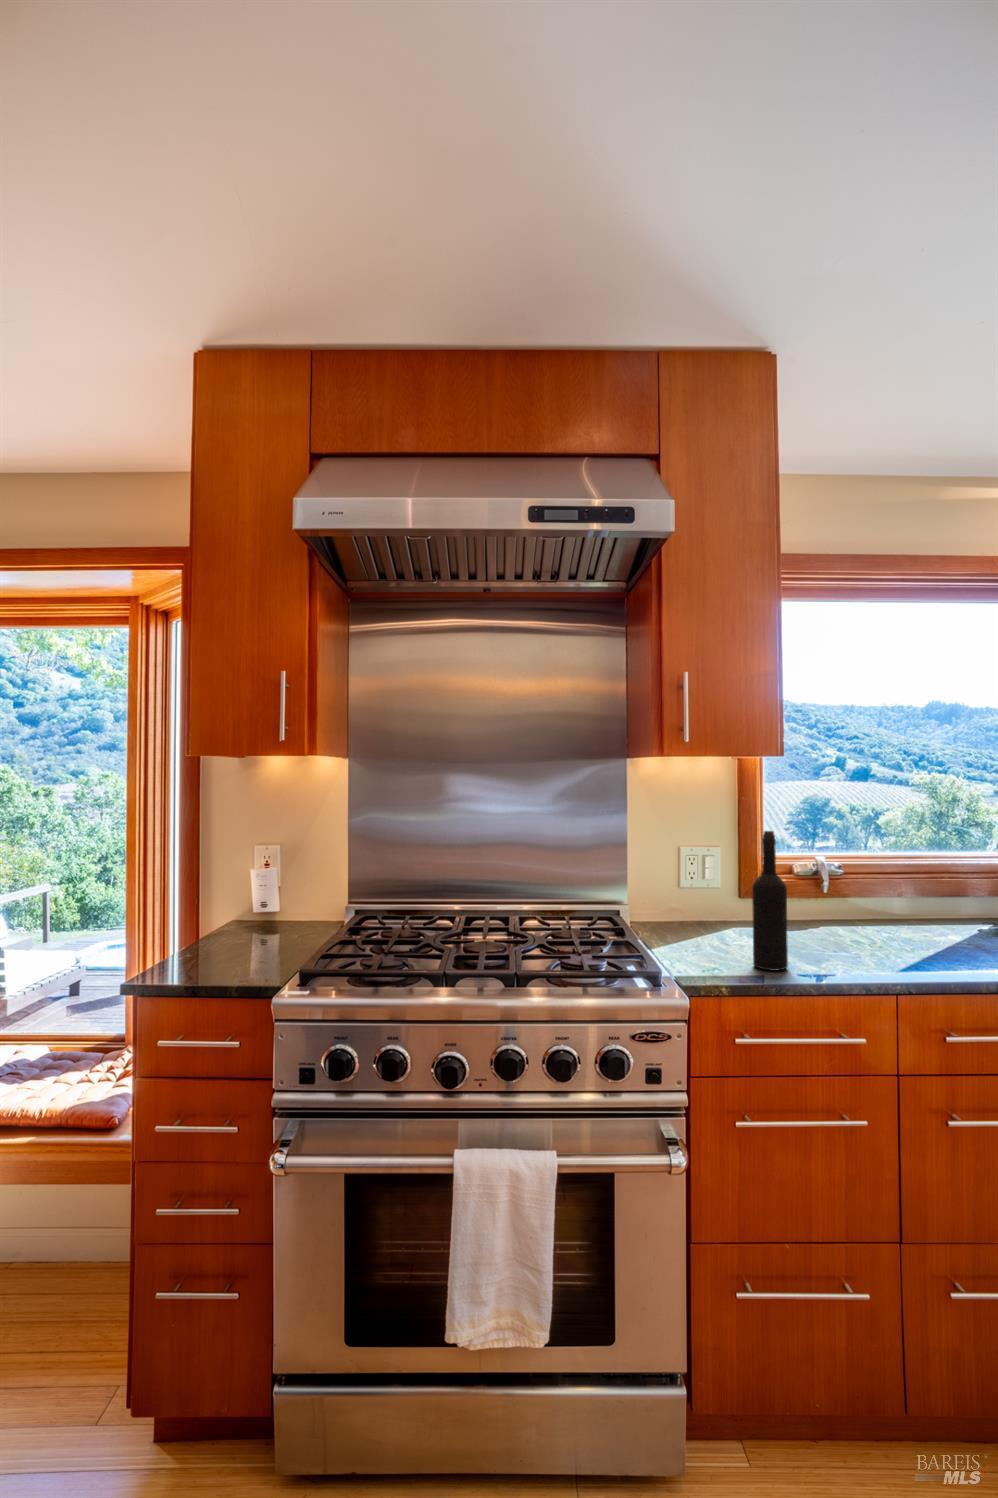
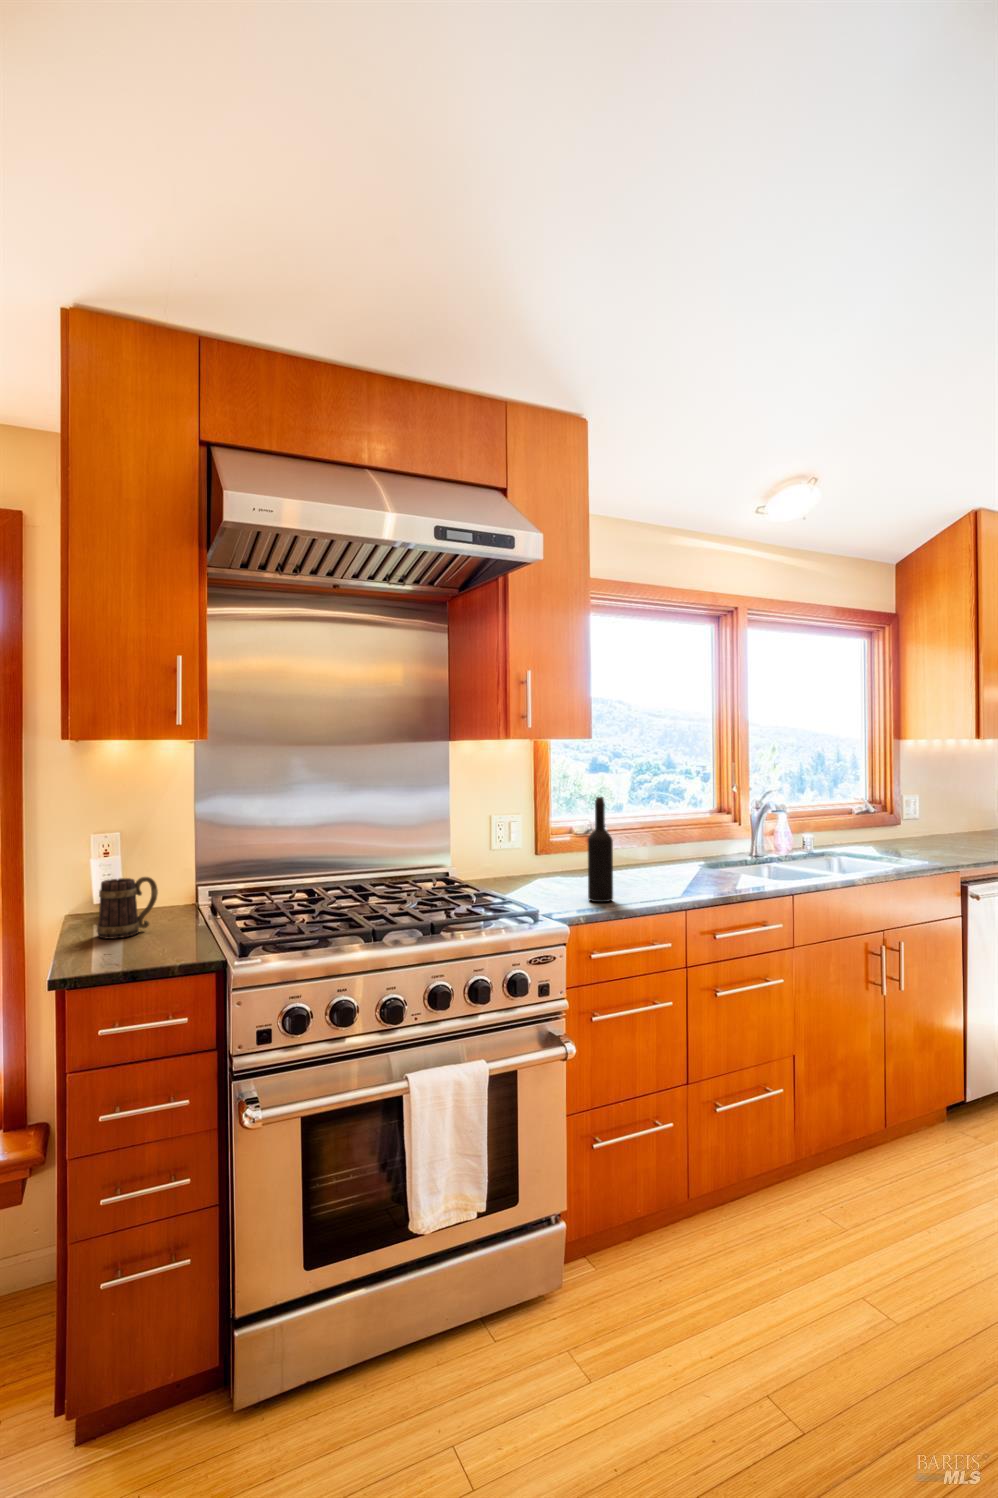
mug: none [222,890,280,948] -> present [97,877,158,939]

